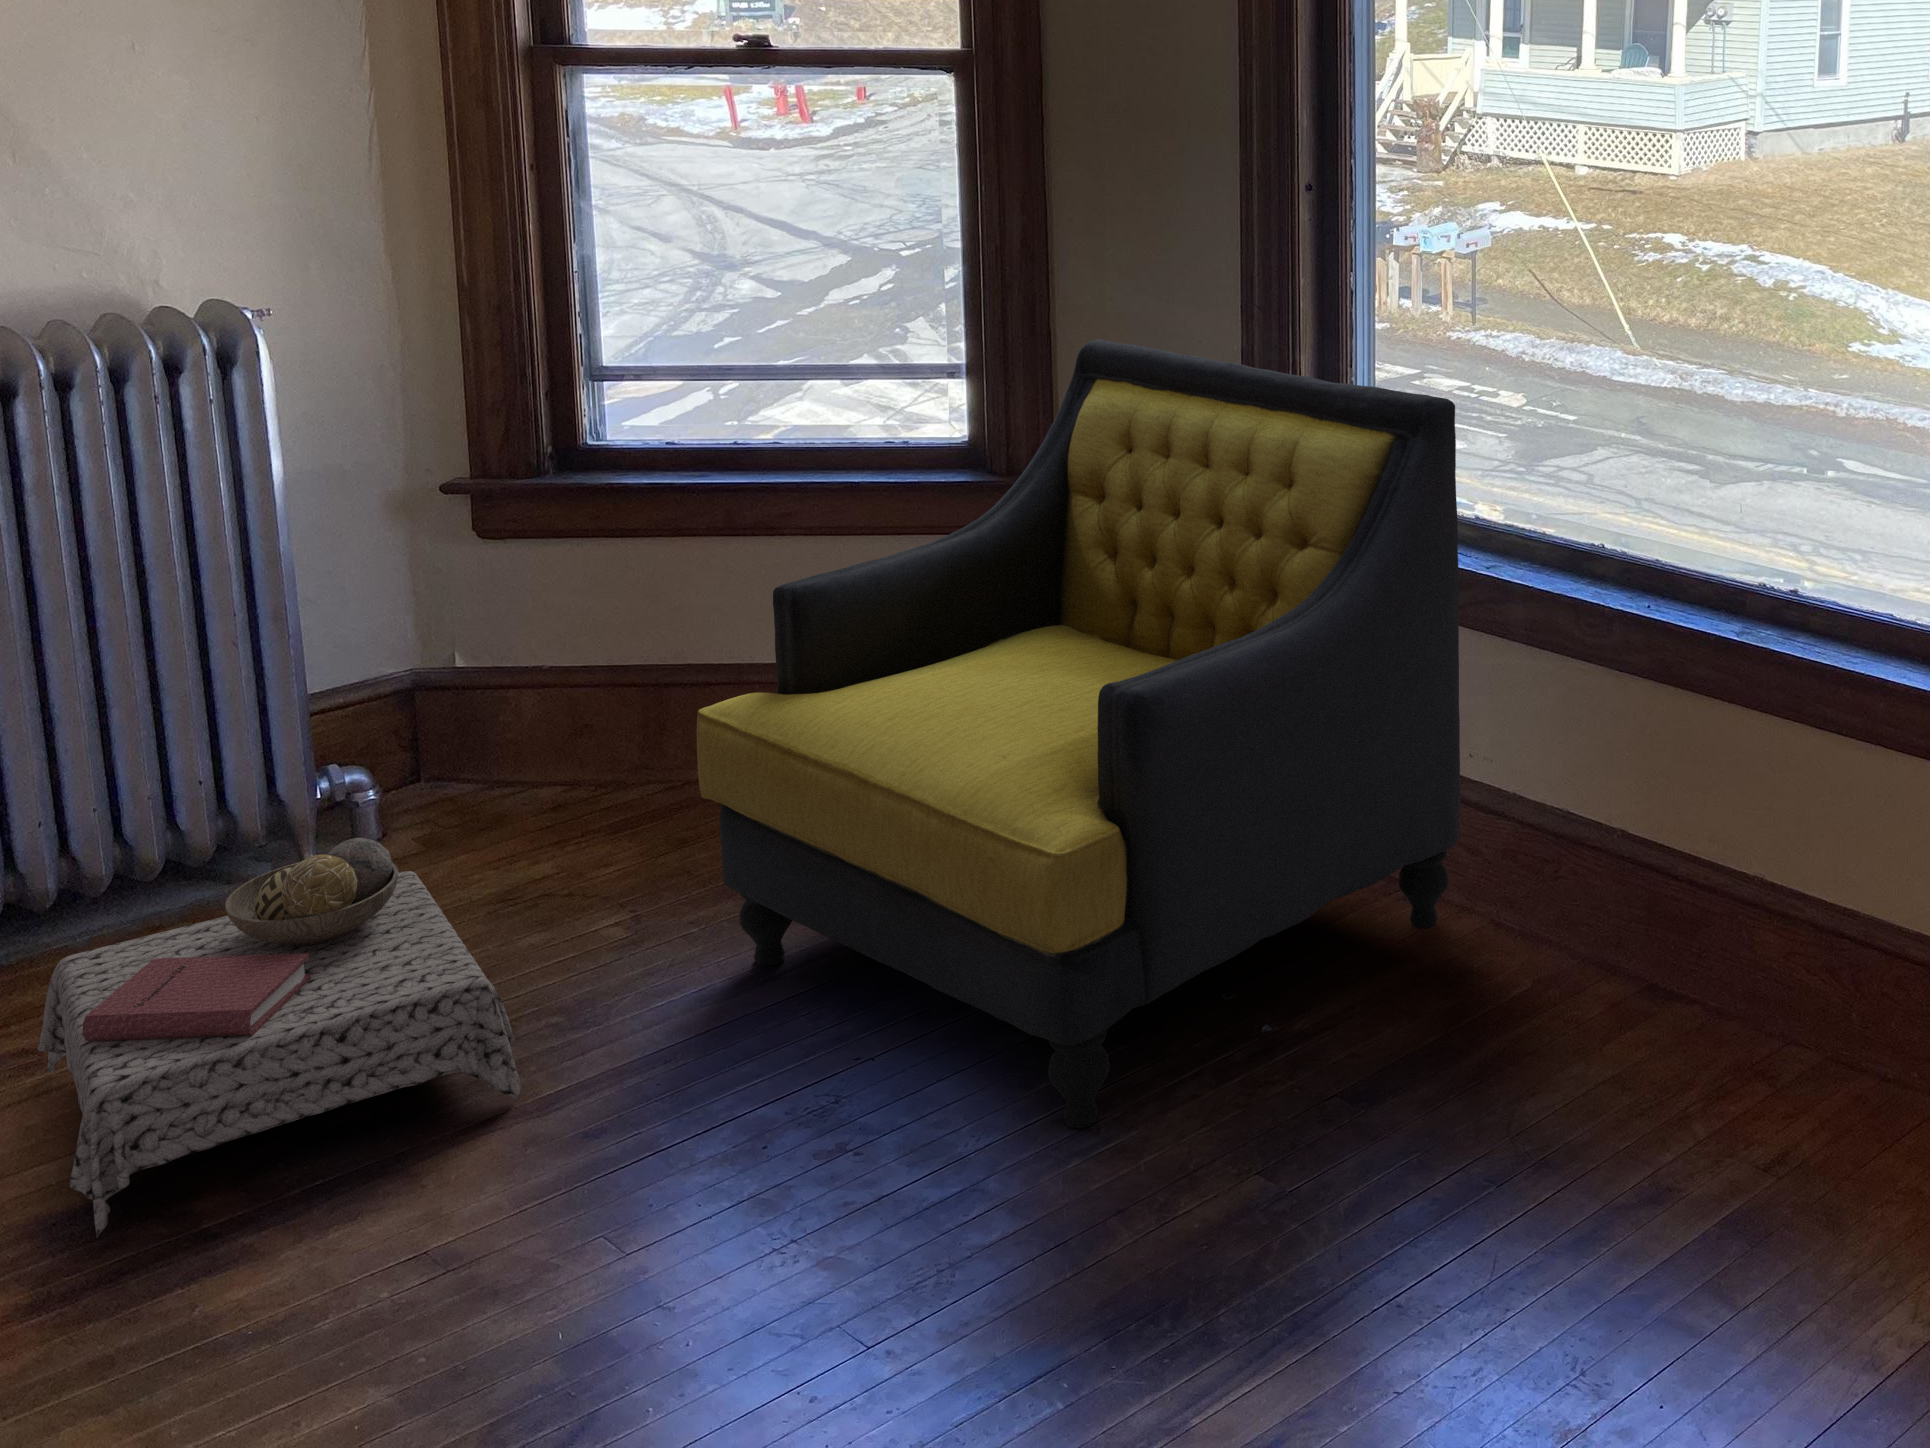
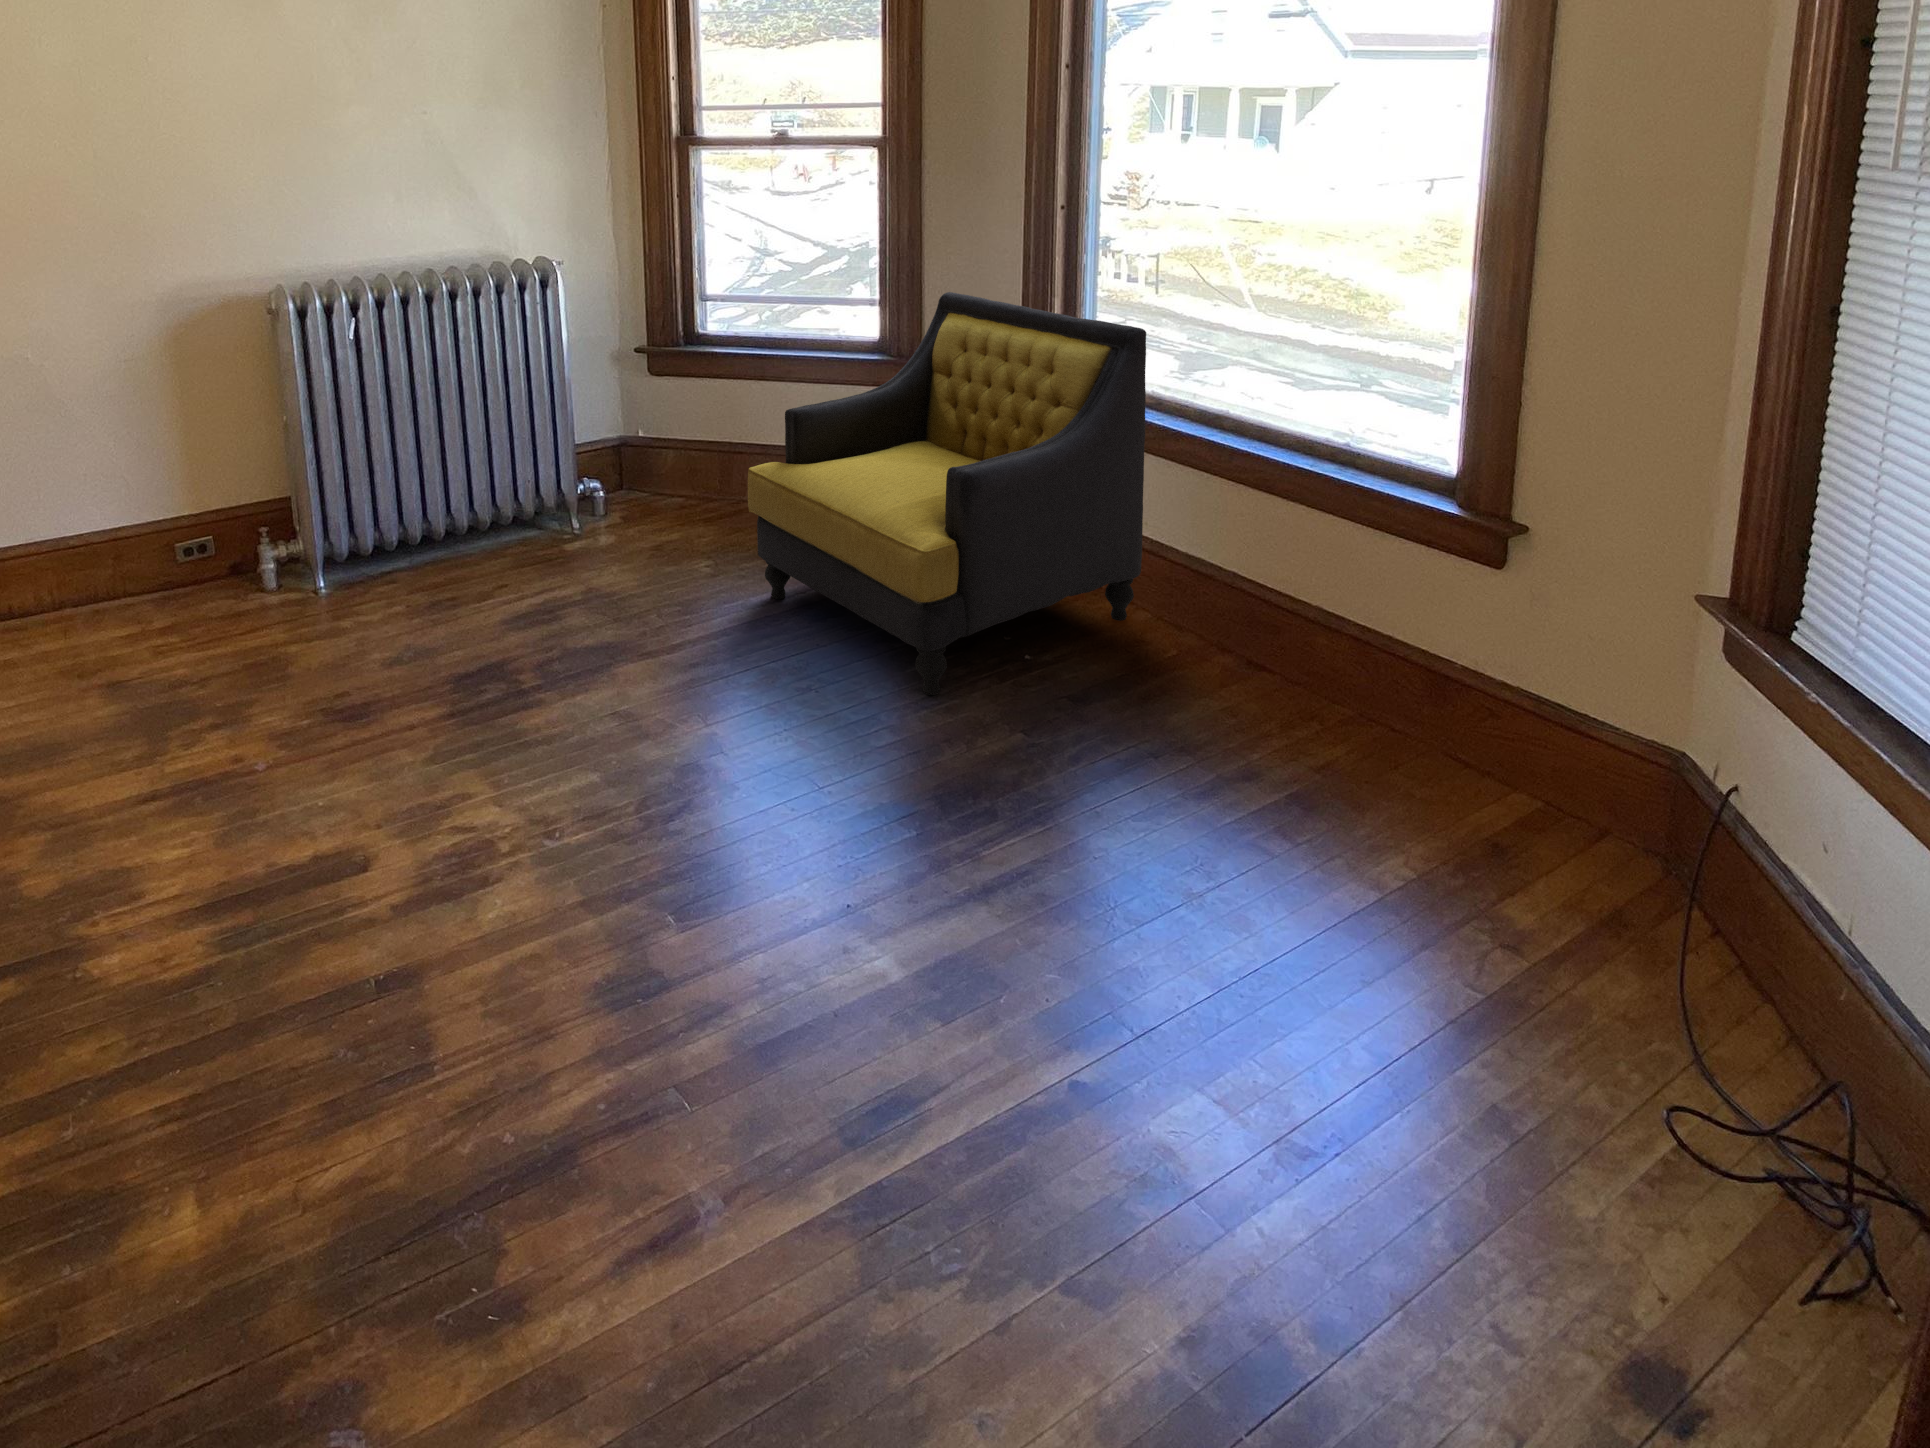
ottoman: present [38,838,521,1237] -> none [466,515,666,680]

